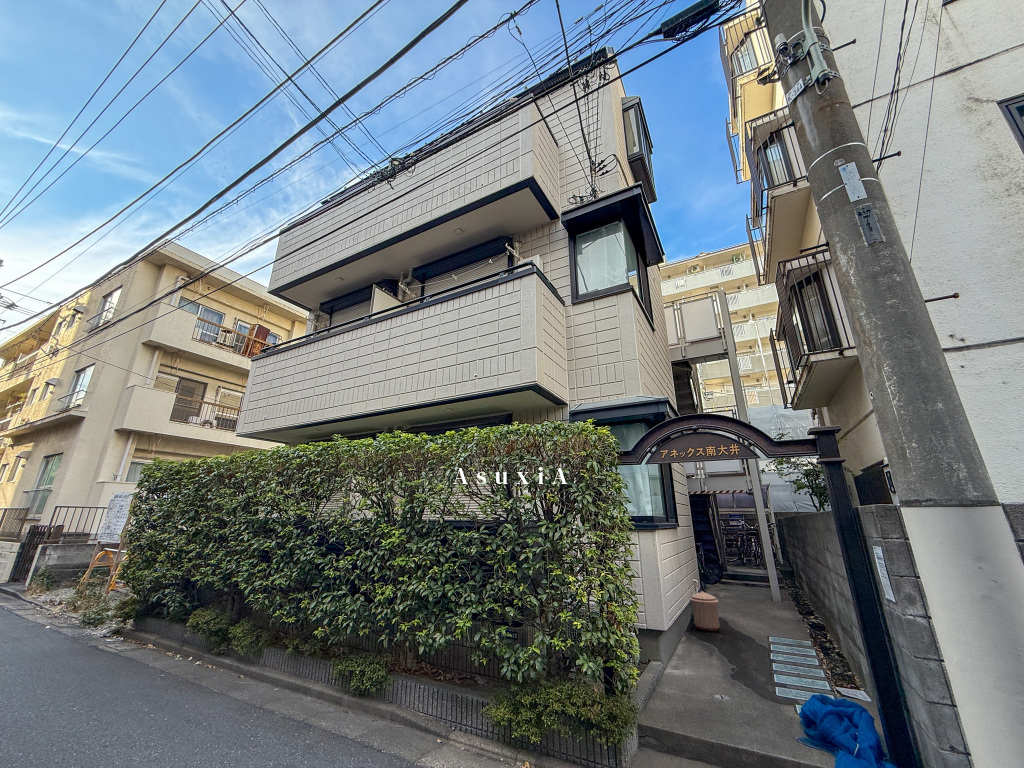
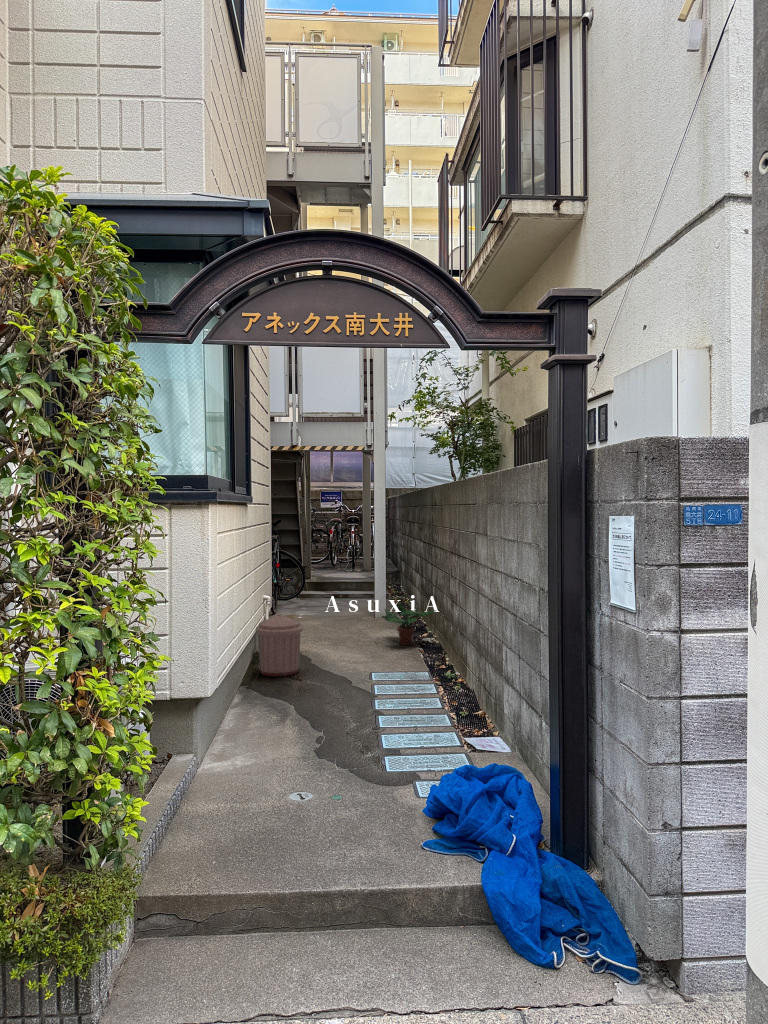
potted plant: none [775,591,817,623] -> present [382,602,436,645]

